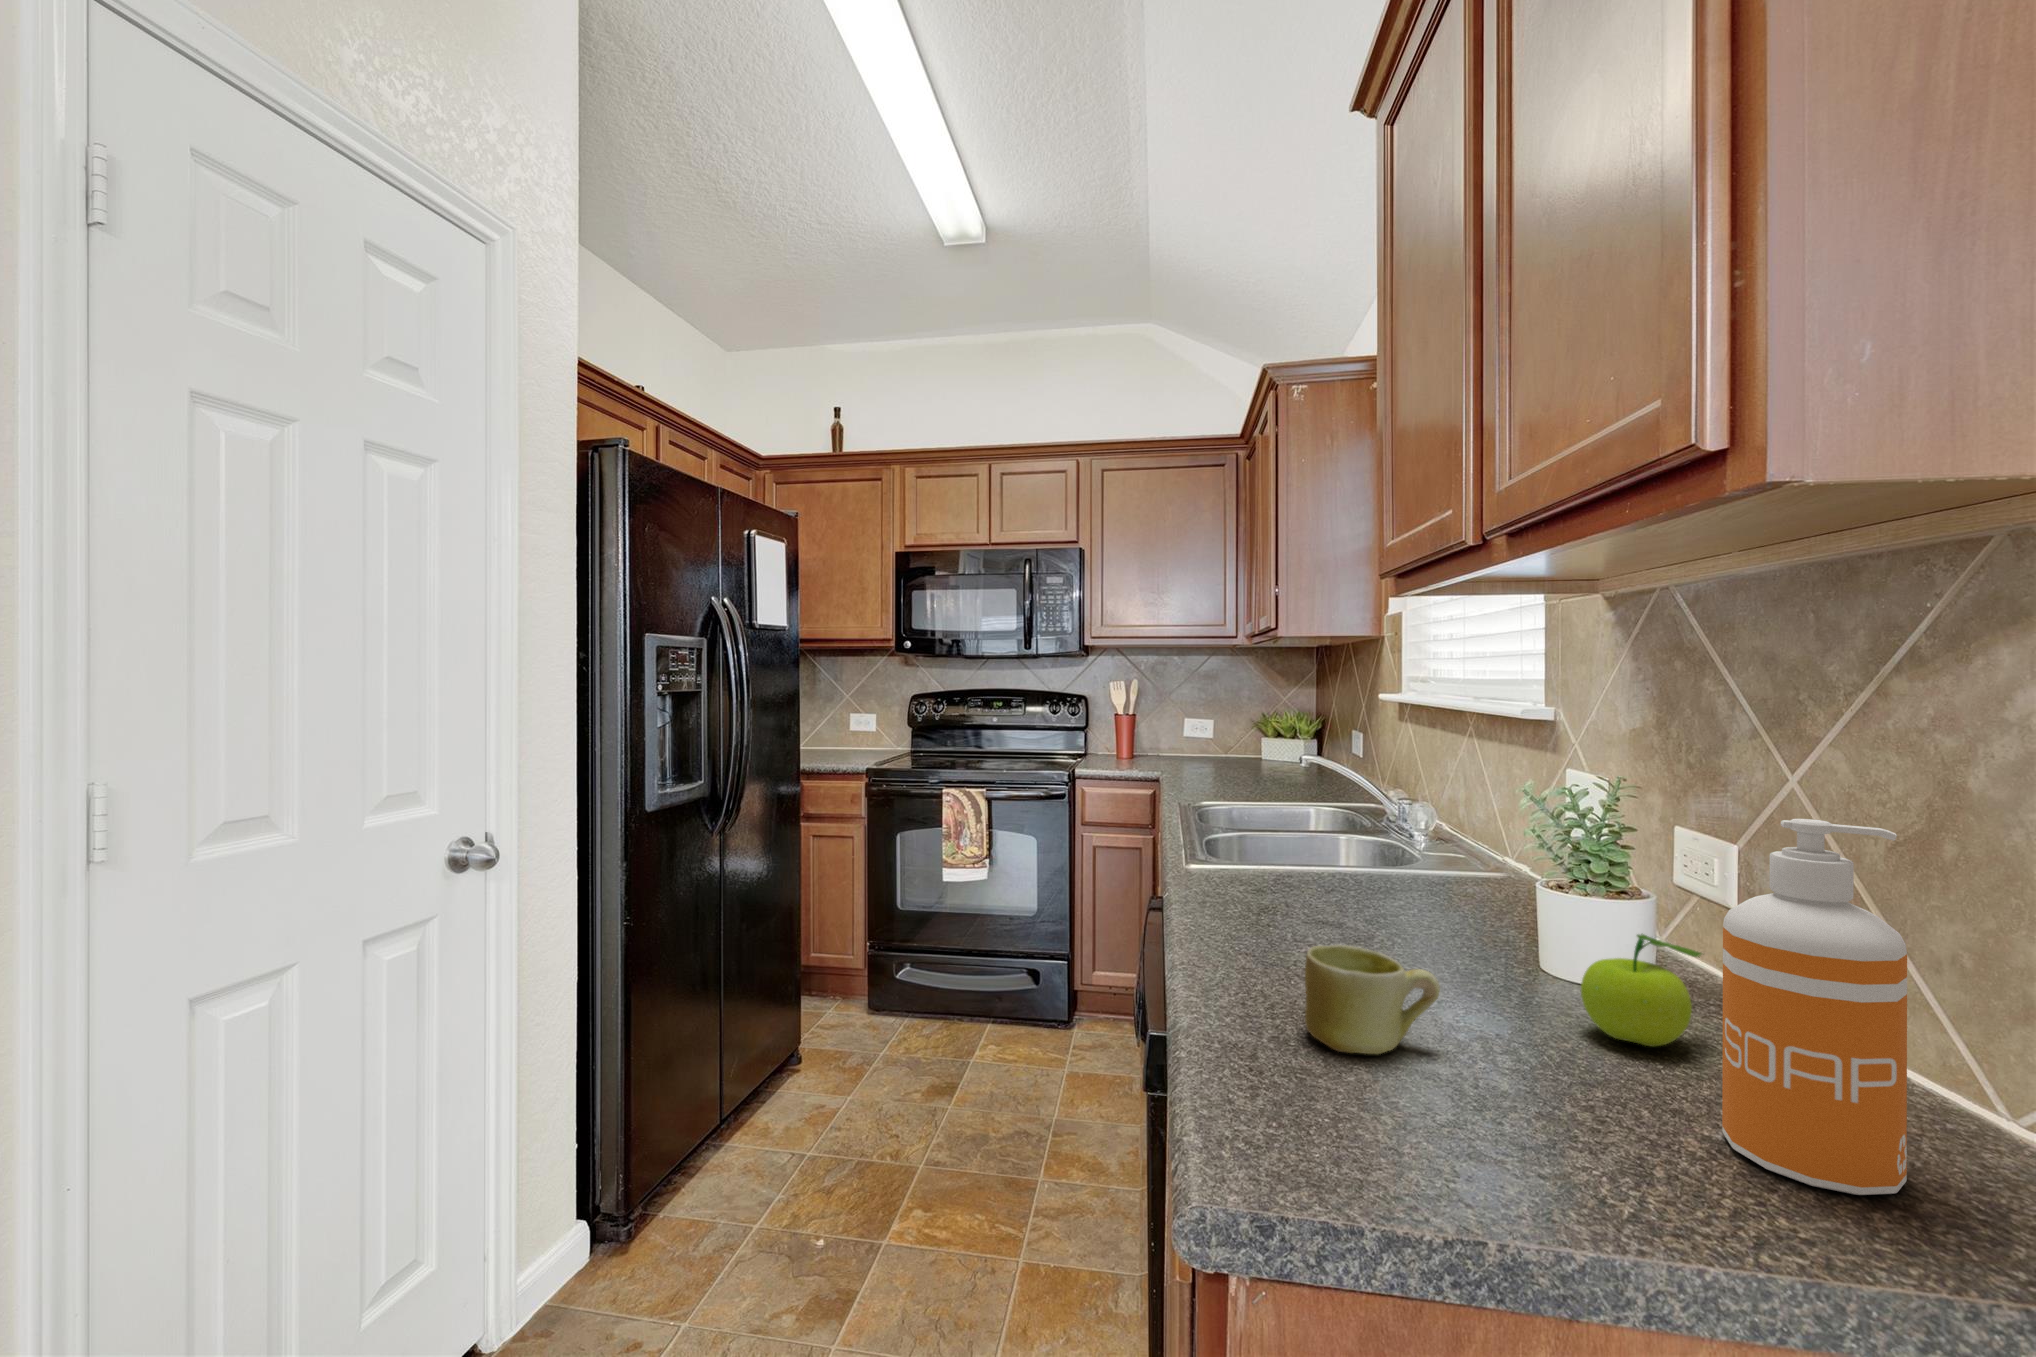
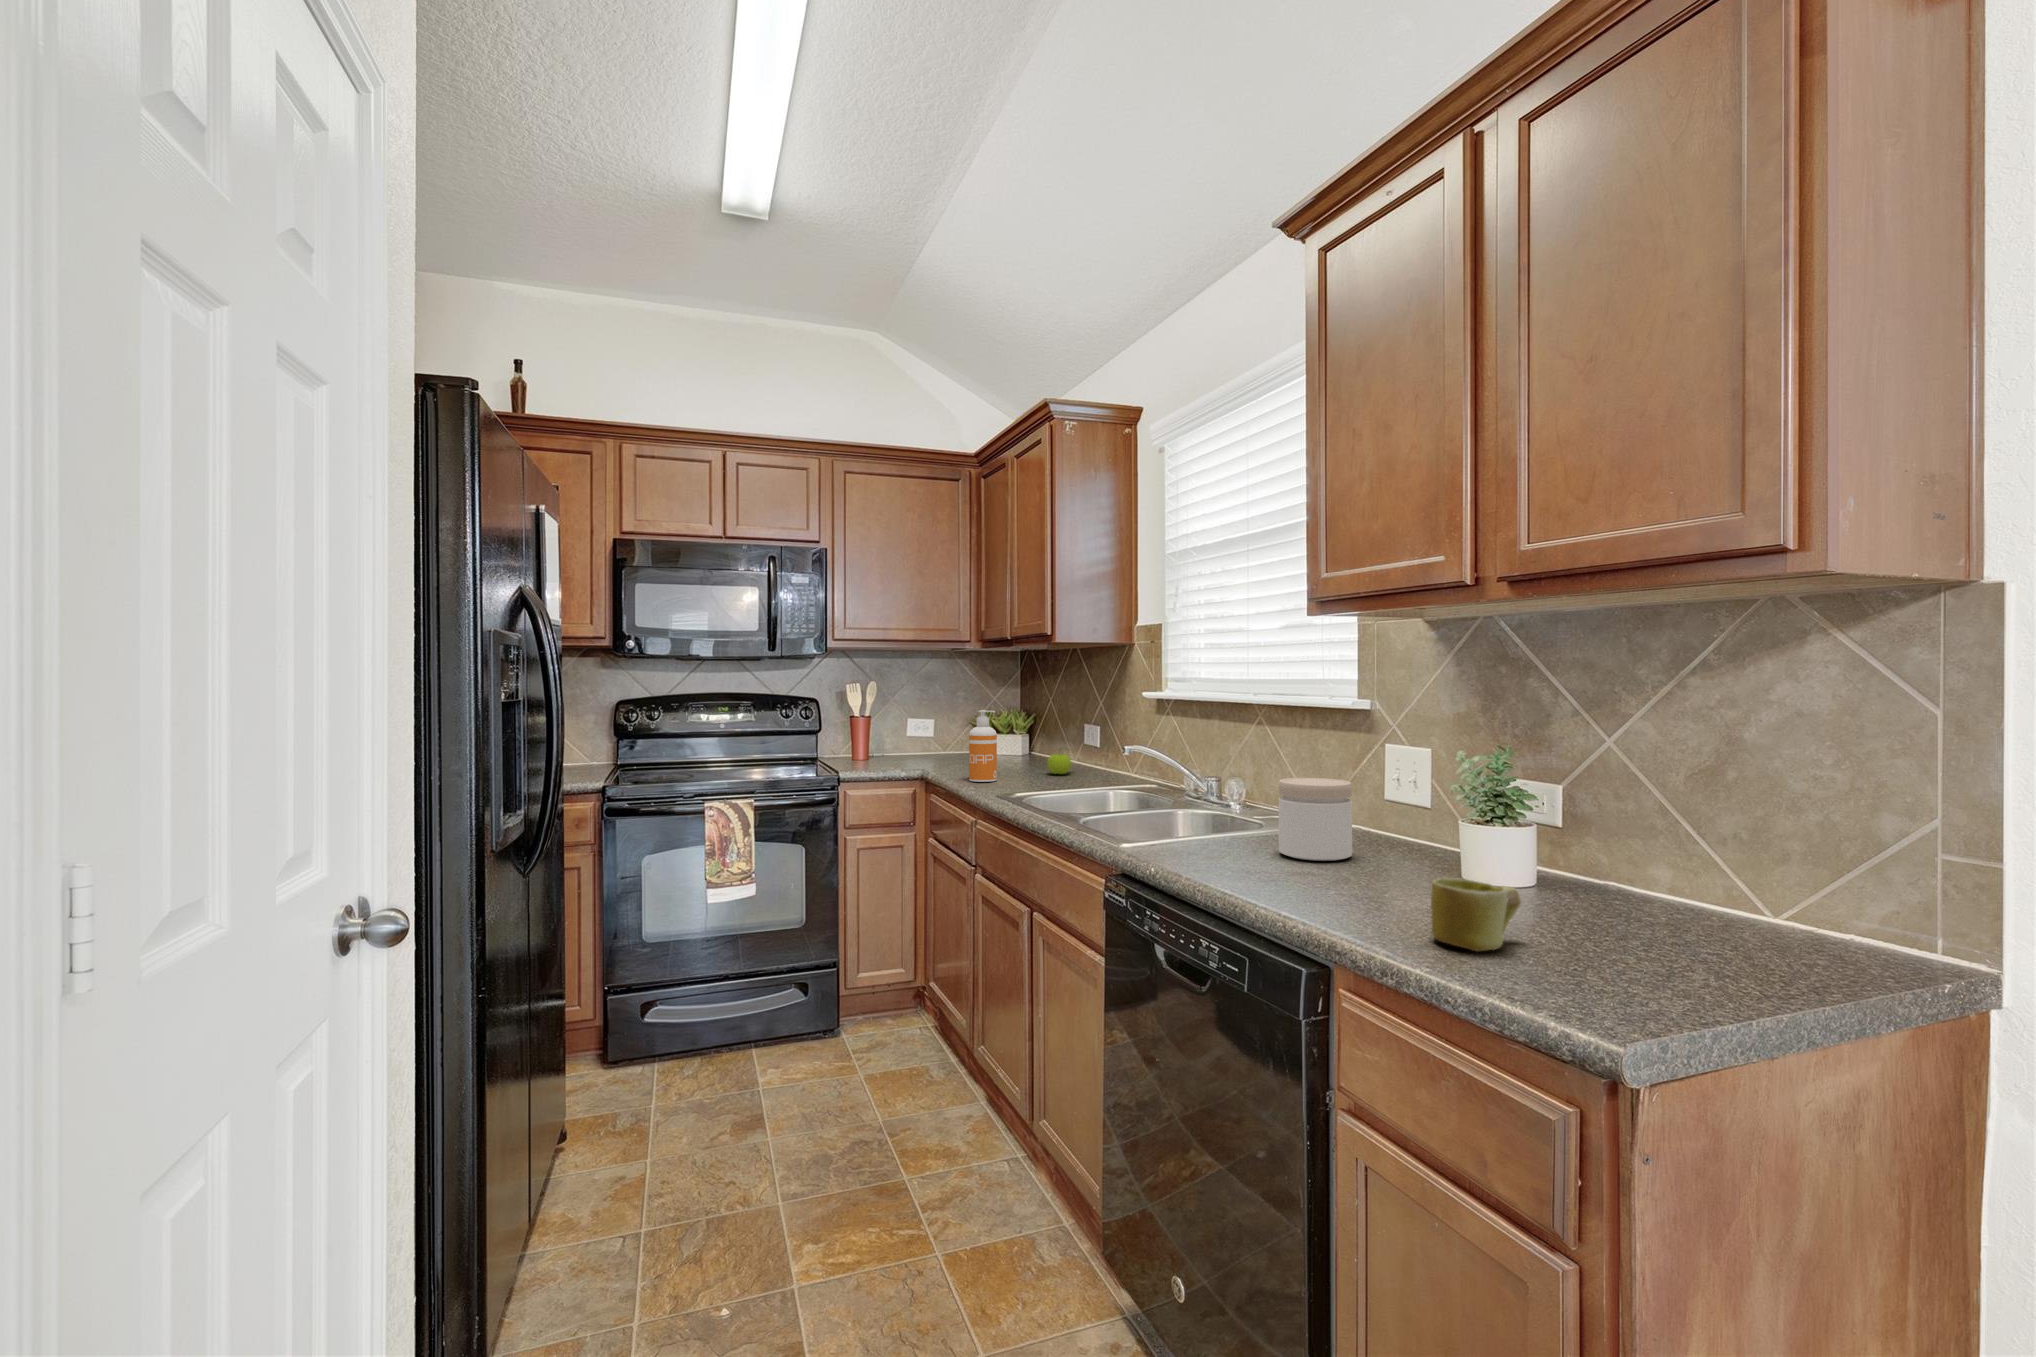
jar: none [1356,802,1454,911] -> present [1279,778,1352,861]
soap dispenser: present [1722,819,1907,1195] -> present [969,710,997,782]
fruit: present [1581,934,1702,1046] -> present [1047,748,1071,774]

